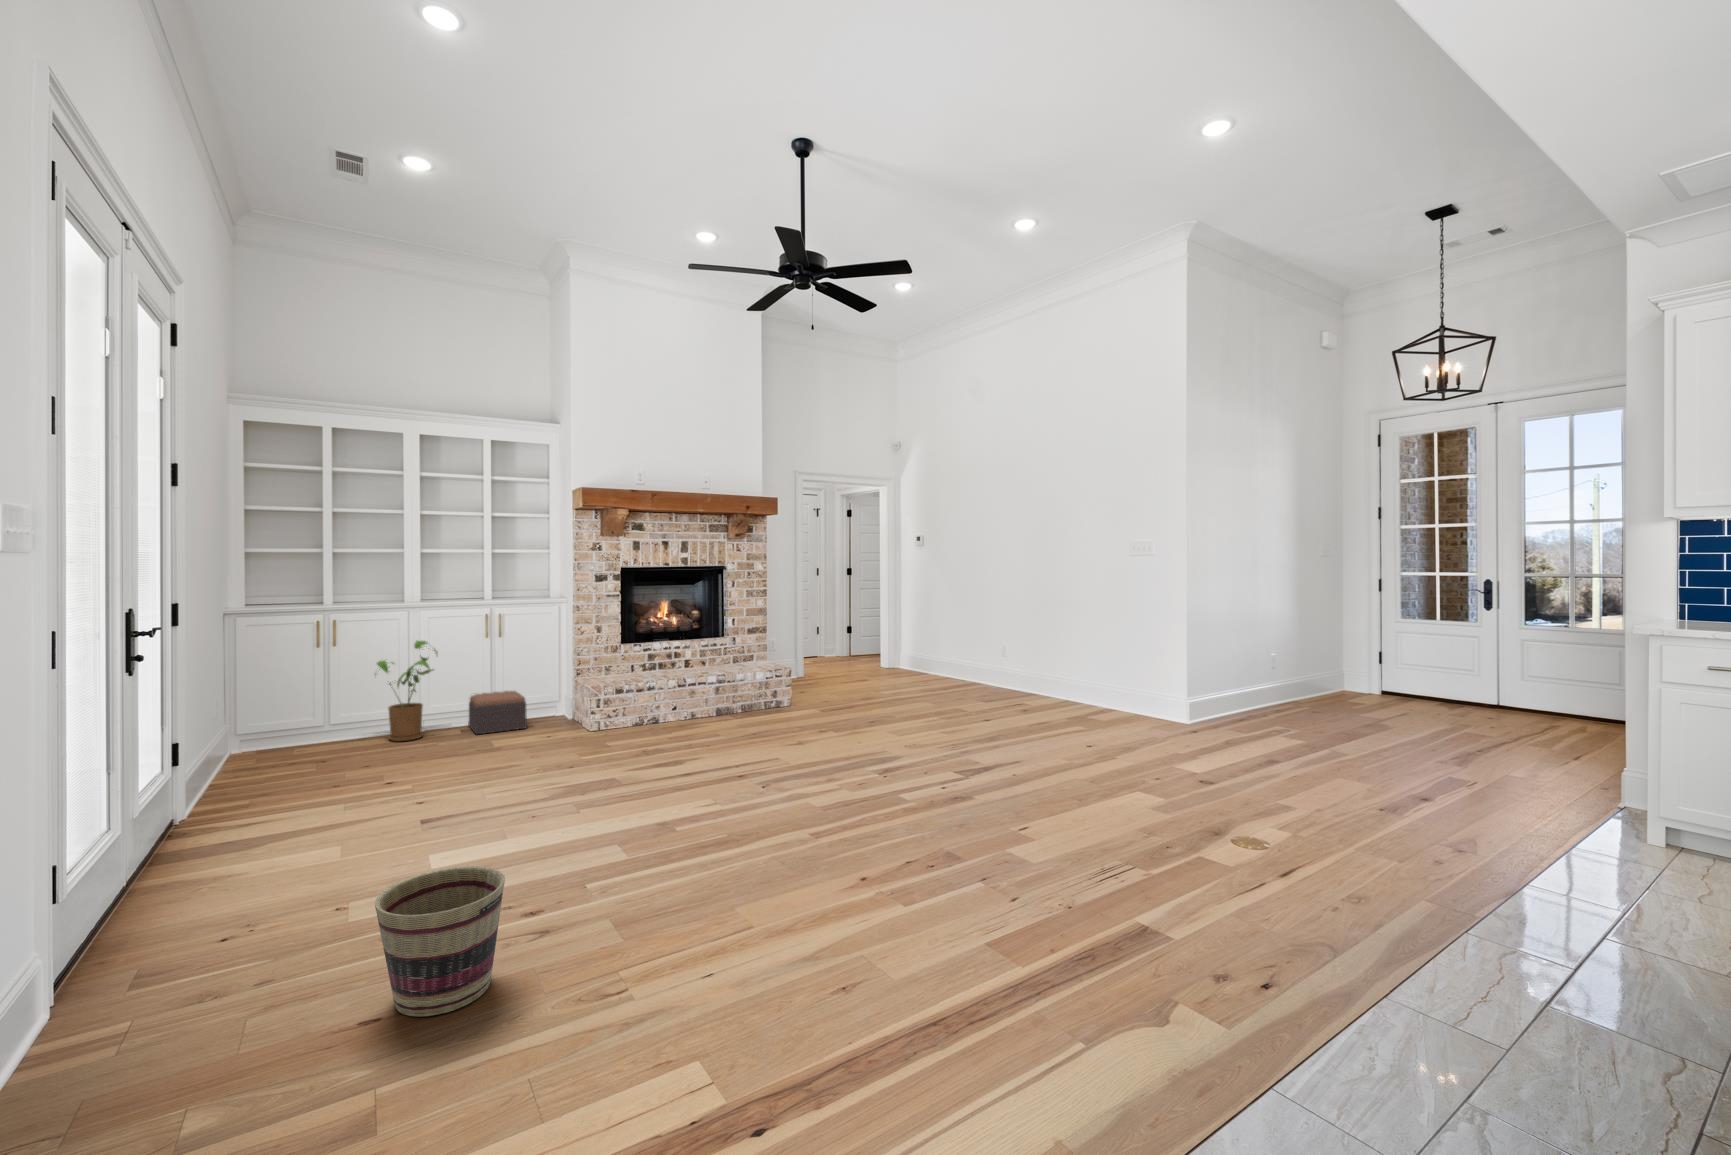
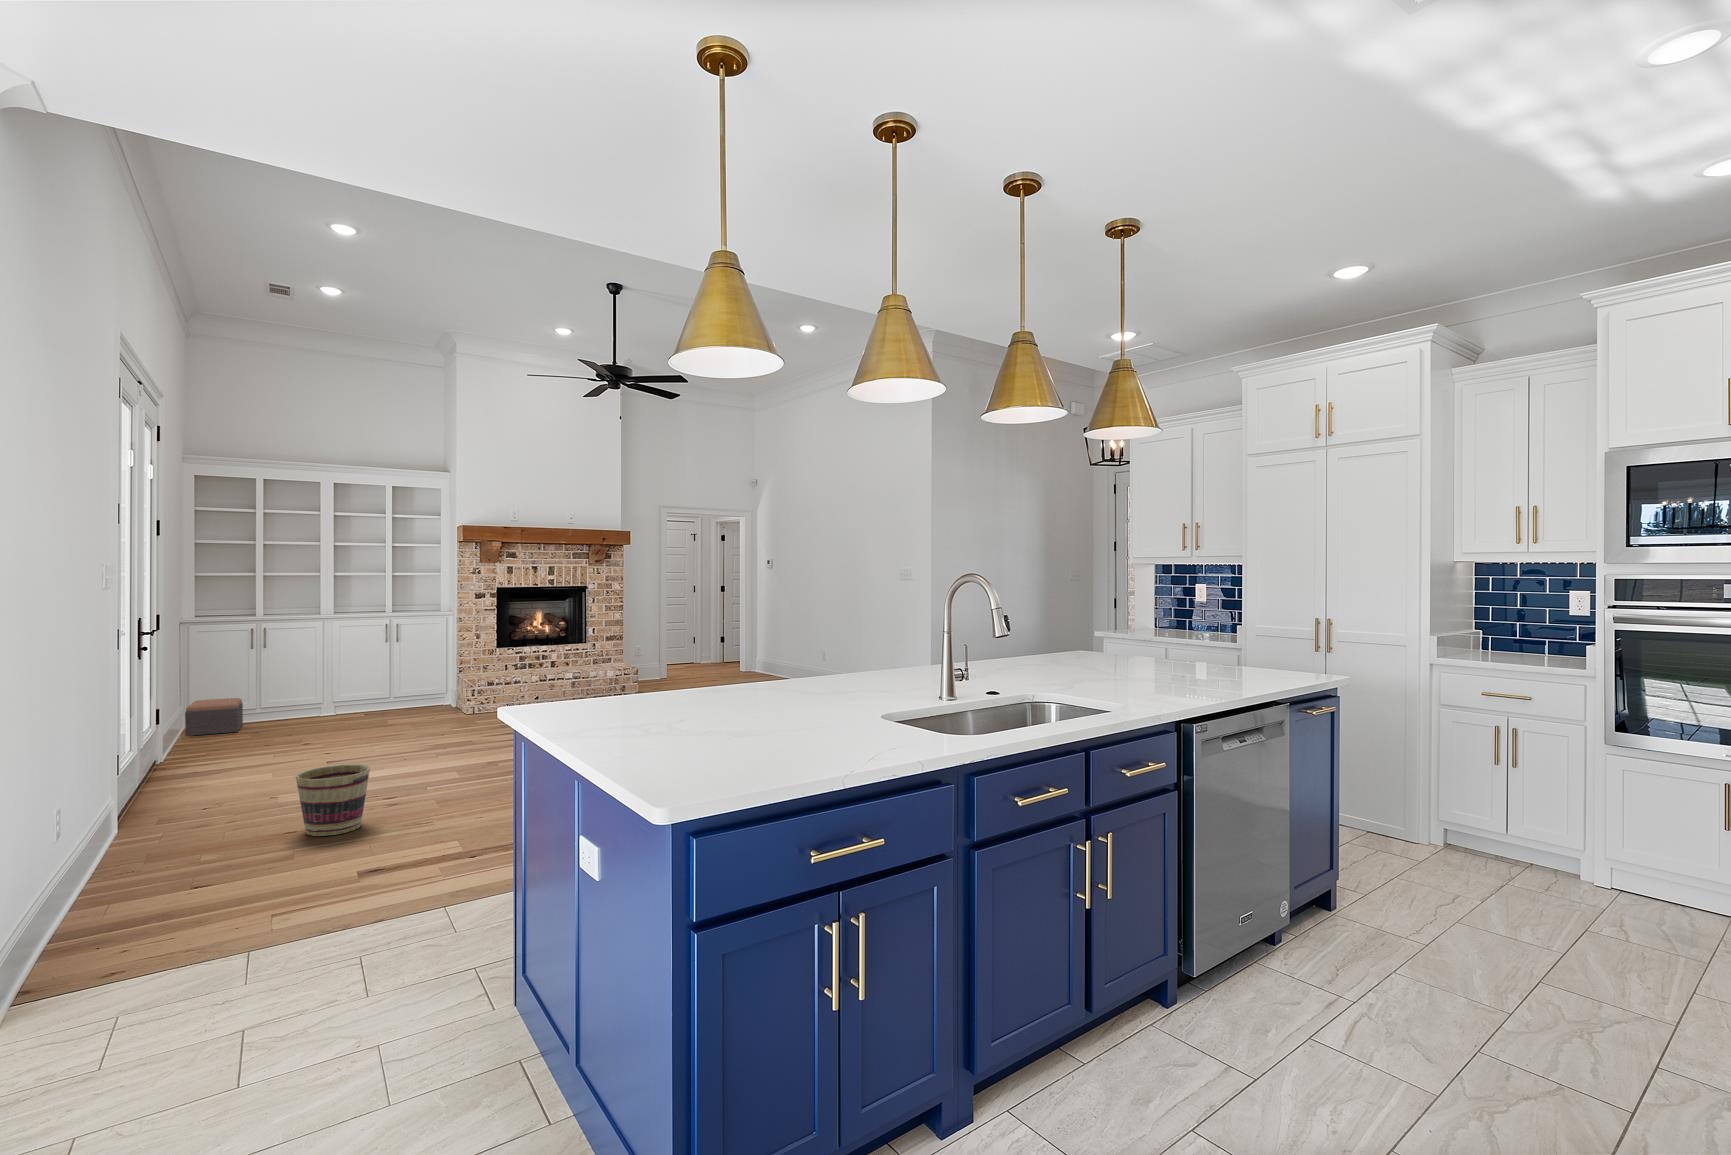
house plant: present [377,641,437,741] -> none [297,644,348,721]
footstool: present [468,691,527,734] -> present [185,698,243,736]

